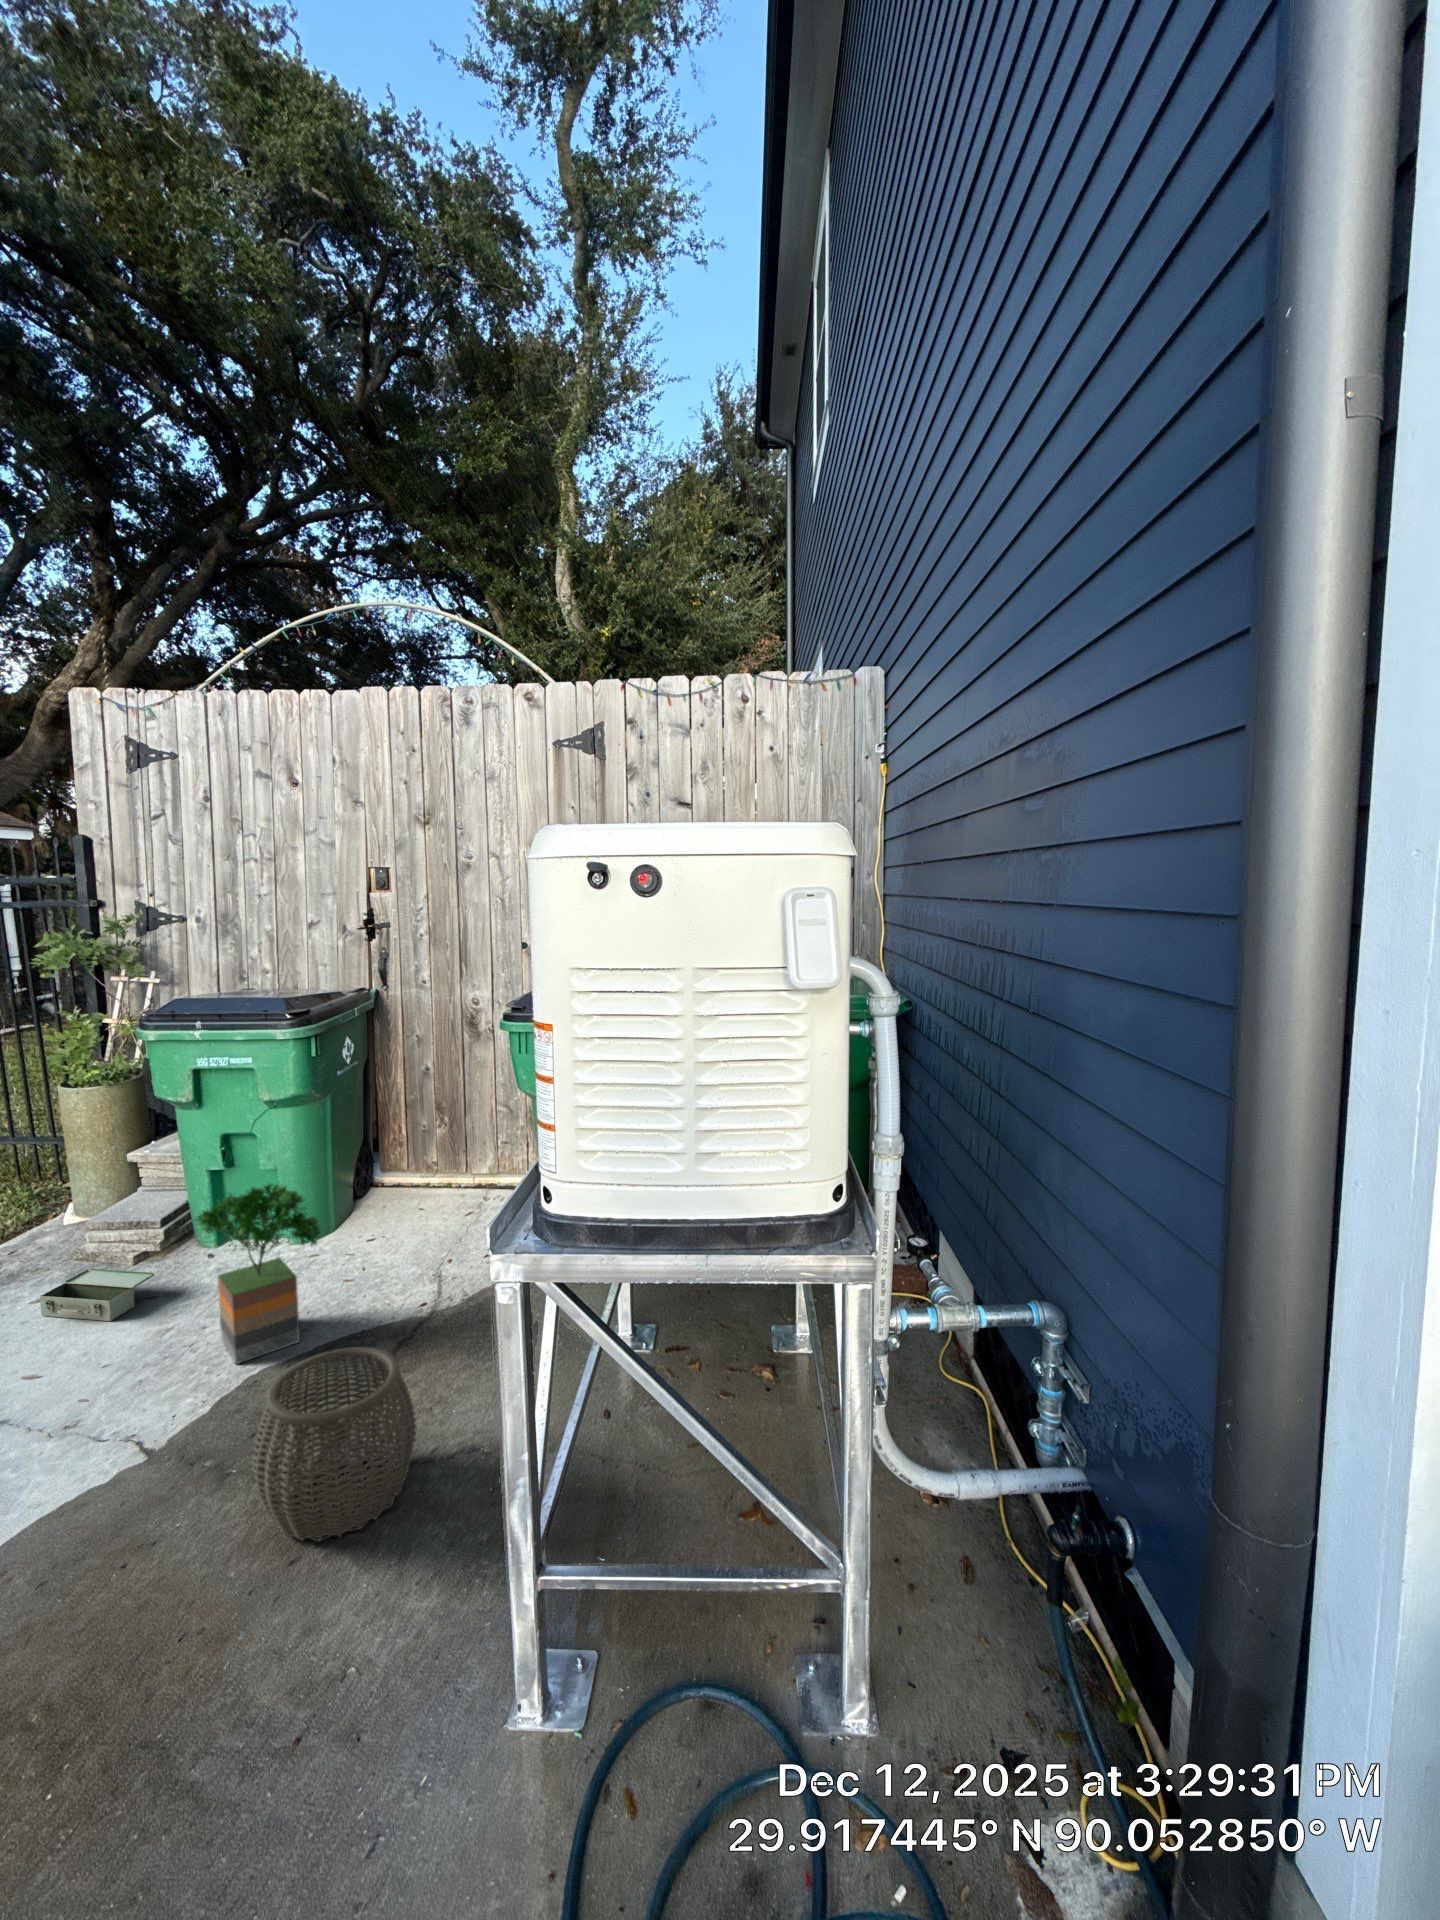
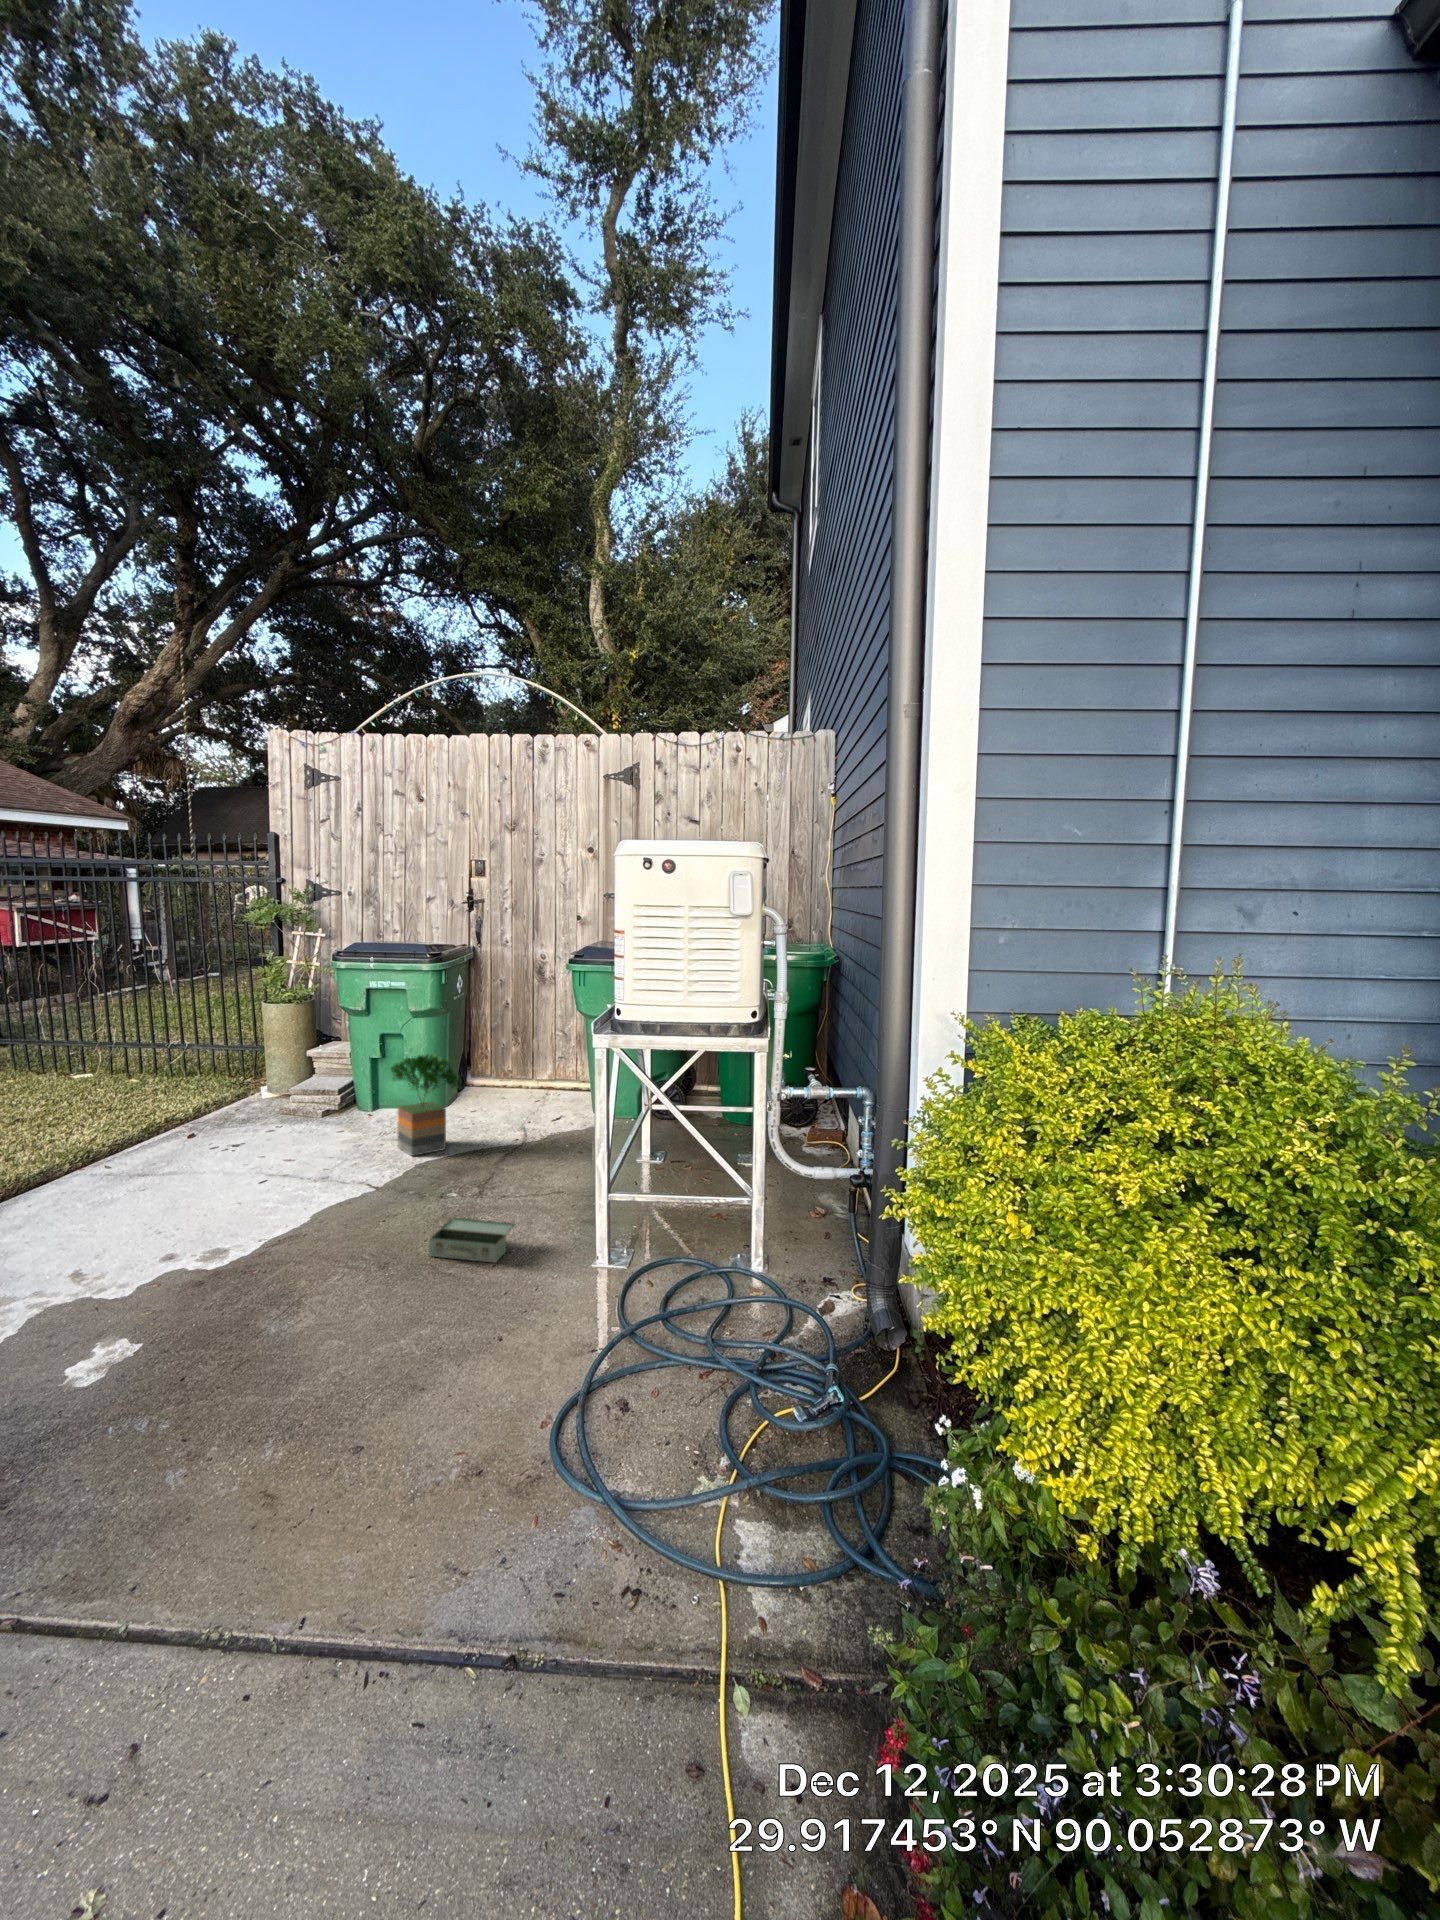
toolbox: present [40,1269,155,1321] -> present [429,1218,515,1263]
woven basket: present [253,1347,416,1541] -> none [453,1125,534,1211]

